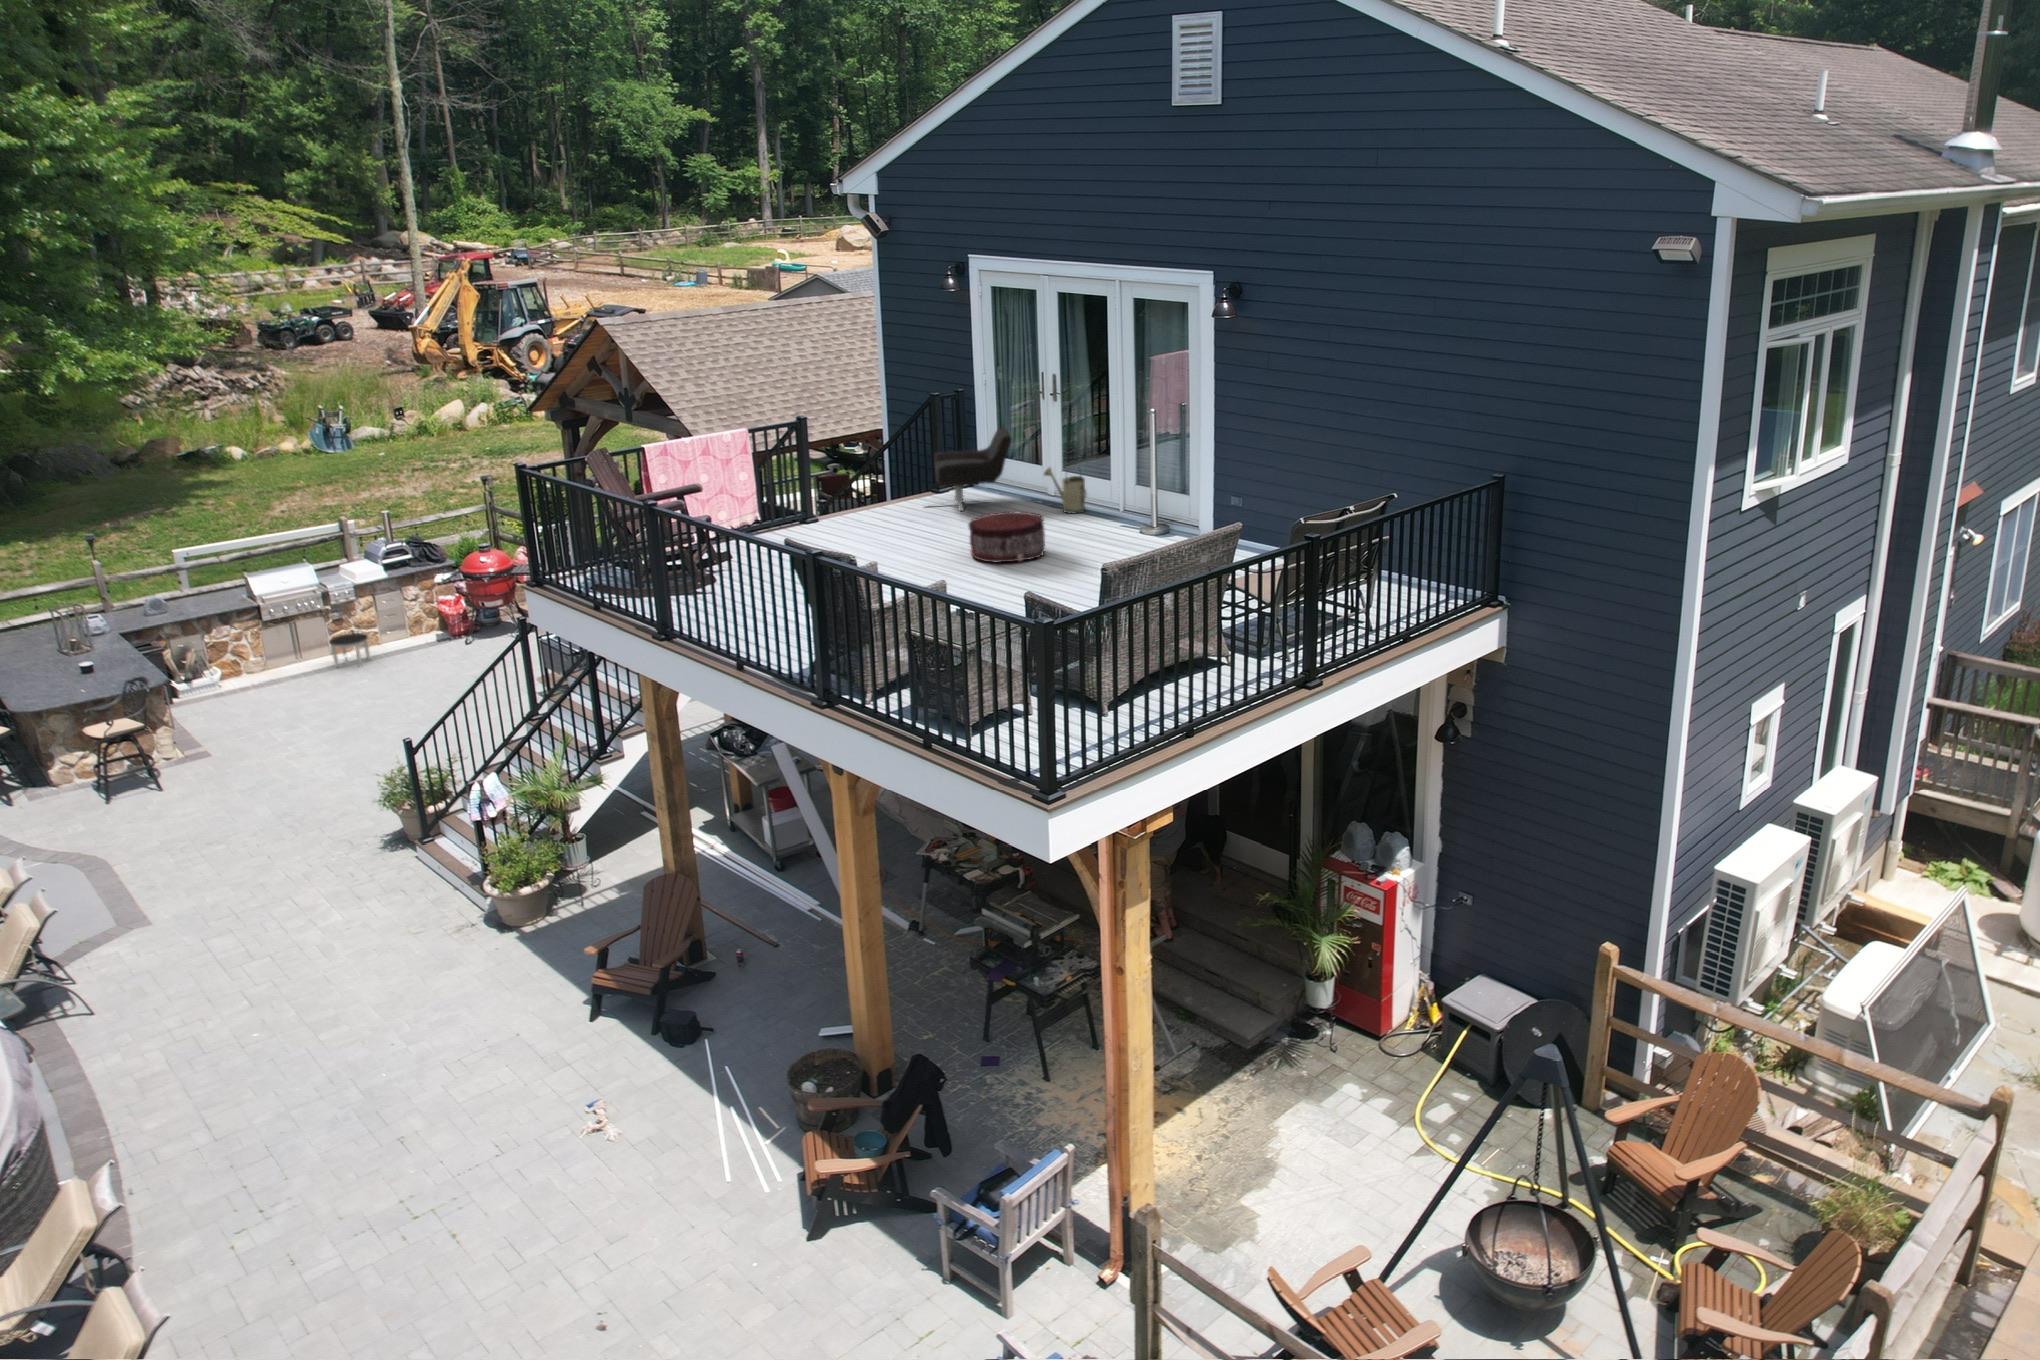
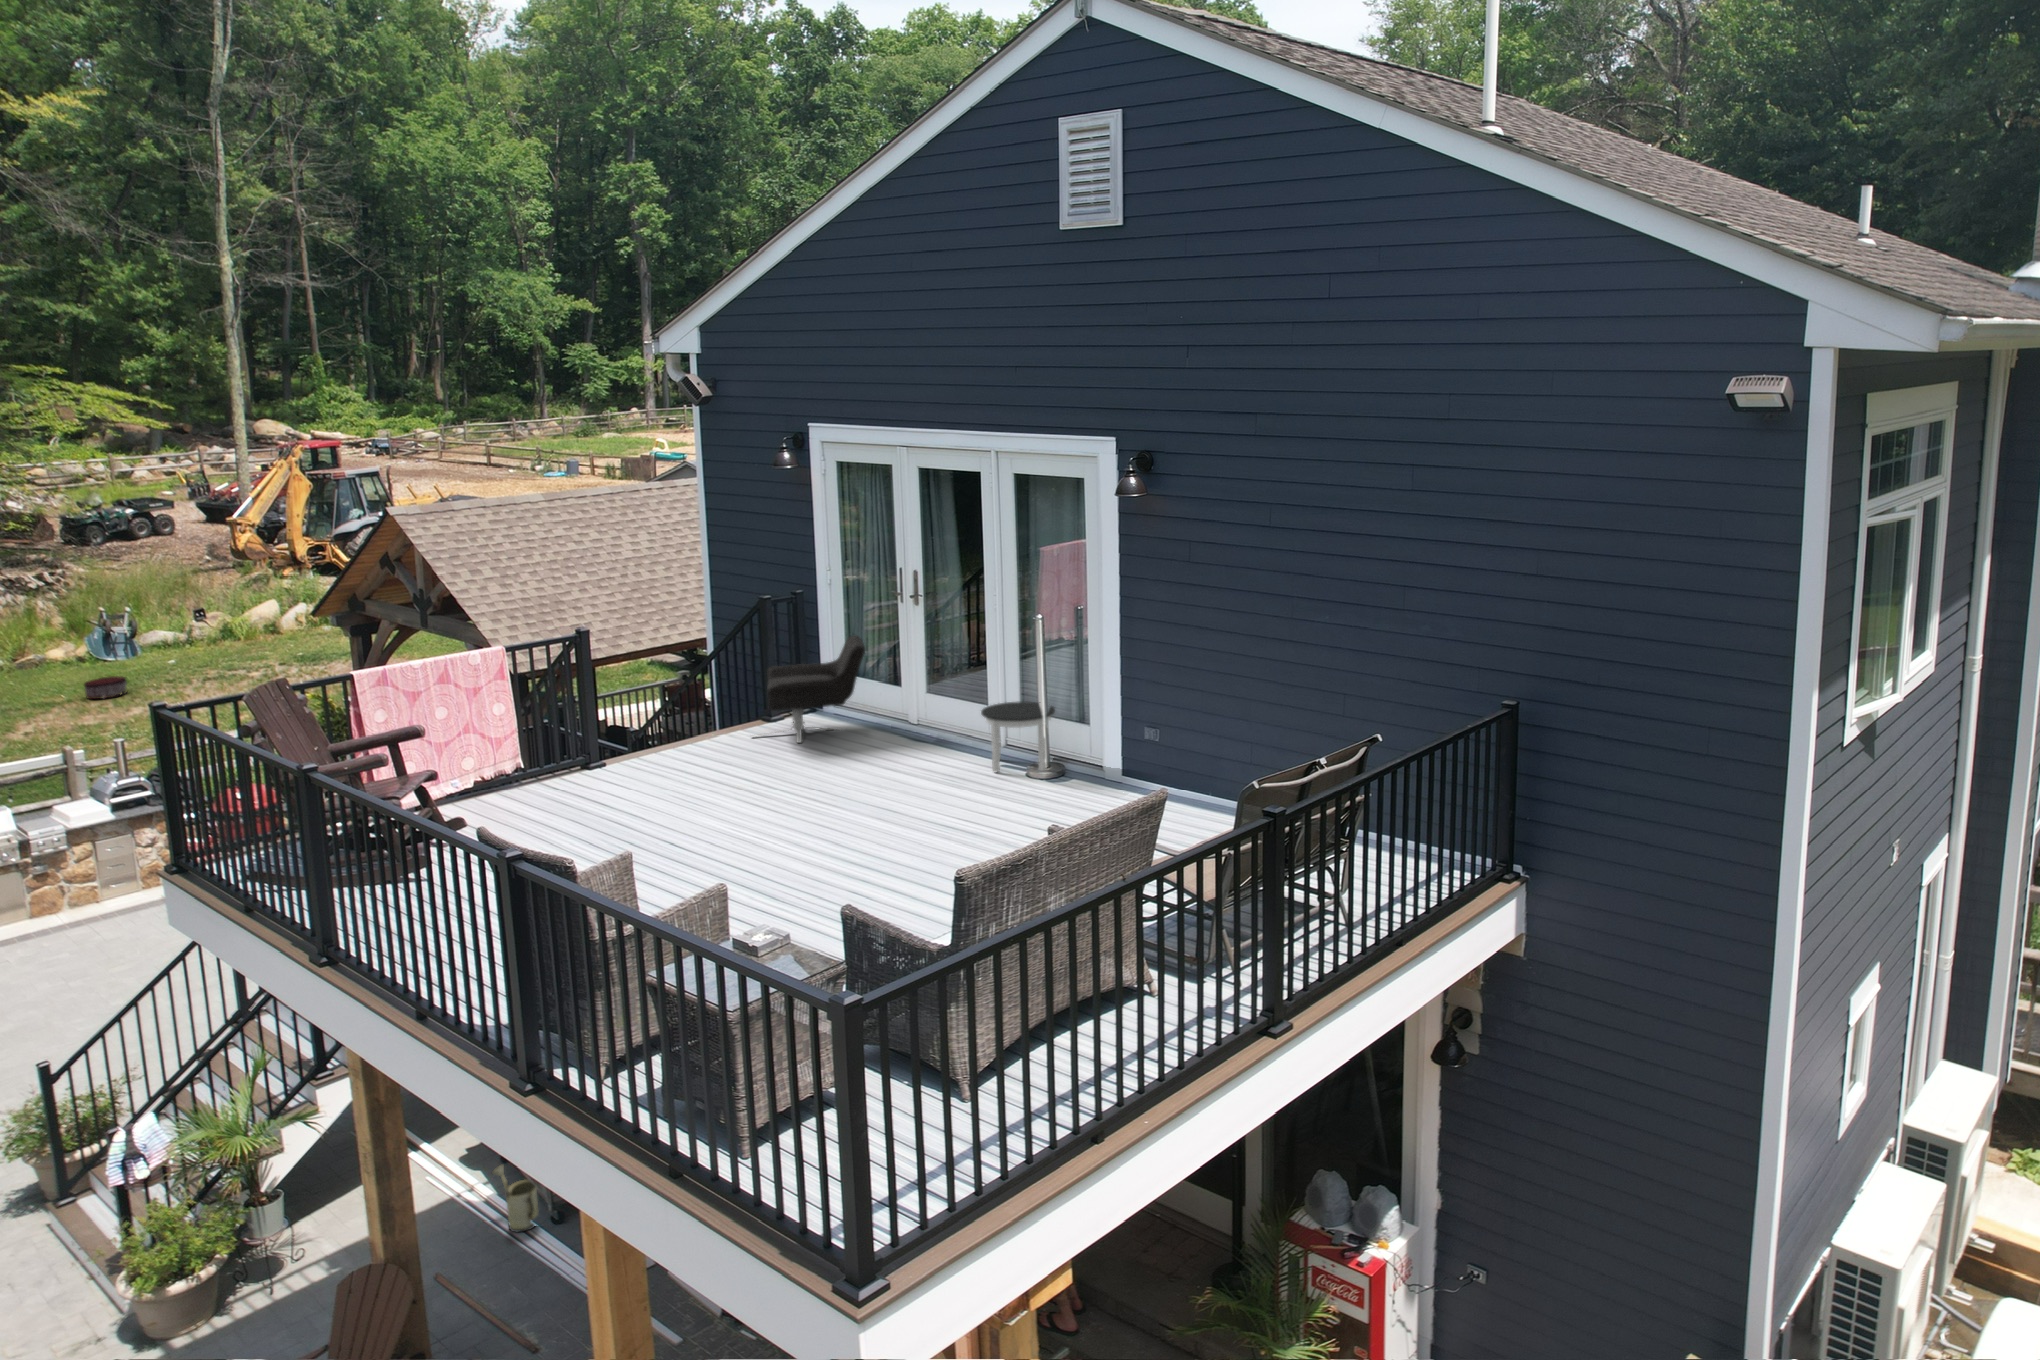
watering can: present [1044,468,1086,514] -> present [492,1164,539,1232]
pouf: present [968,511,1045,562] -> present [84,676,127,699]
round table: present [329,633,370,668] -> present [981,701,1055,772]

